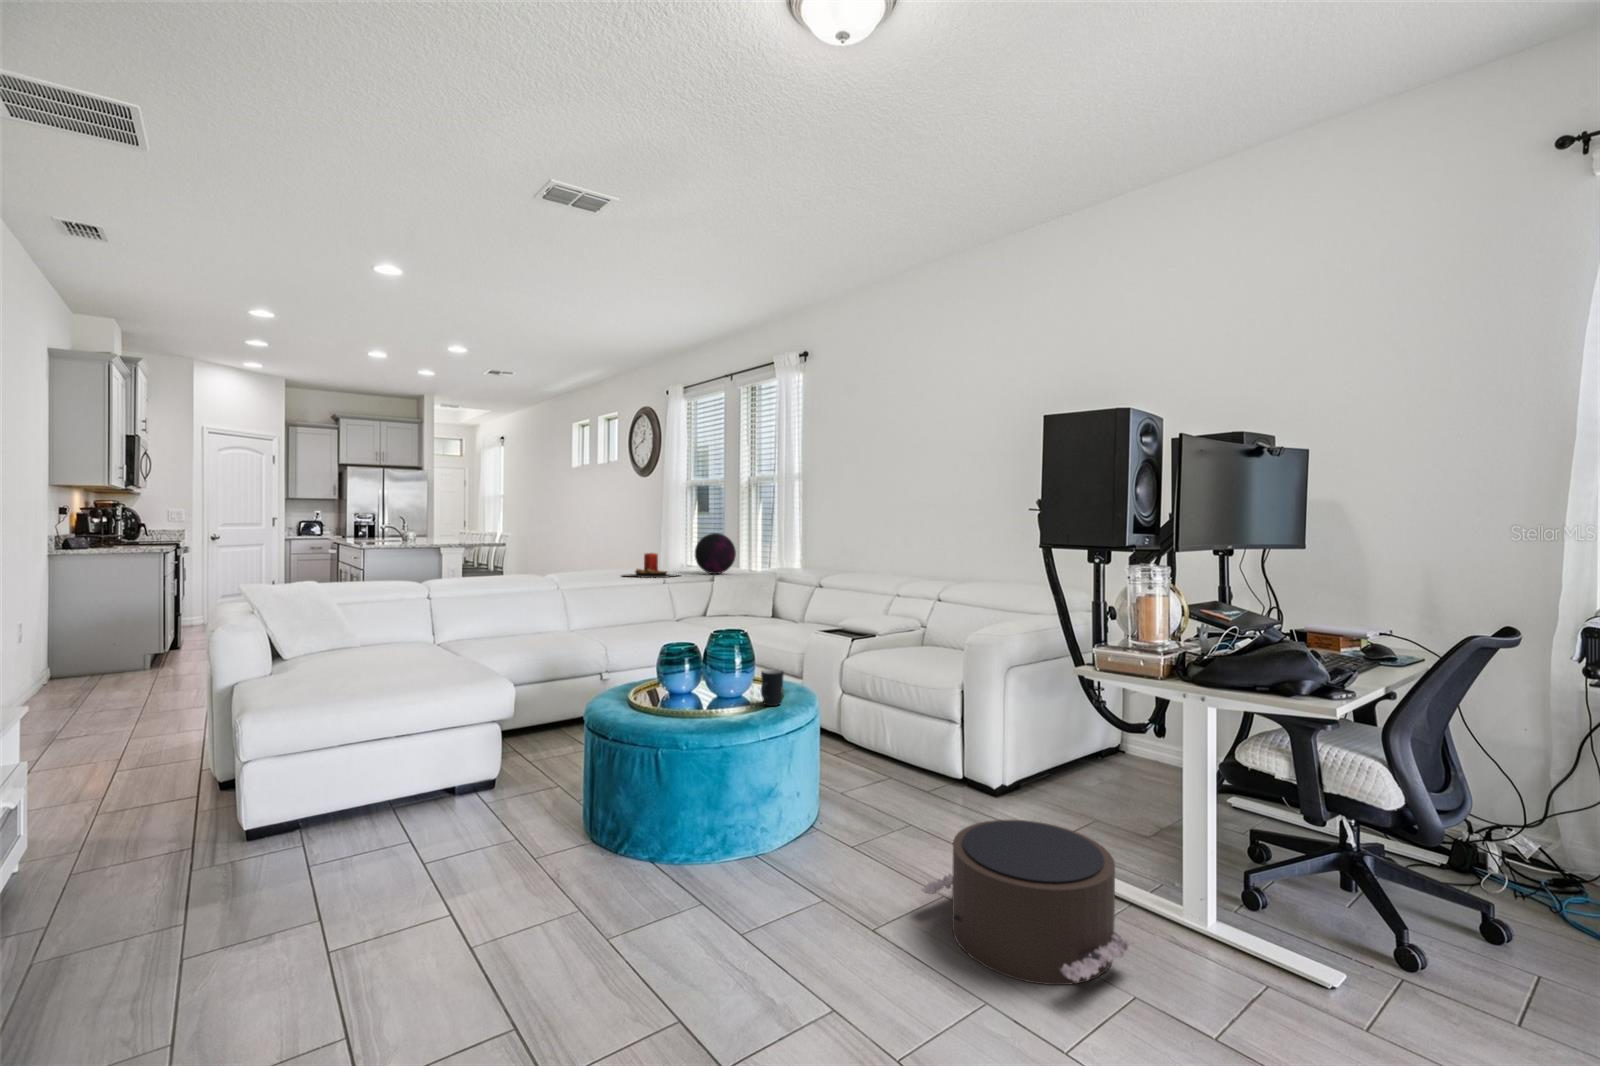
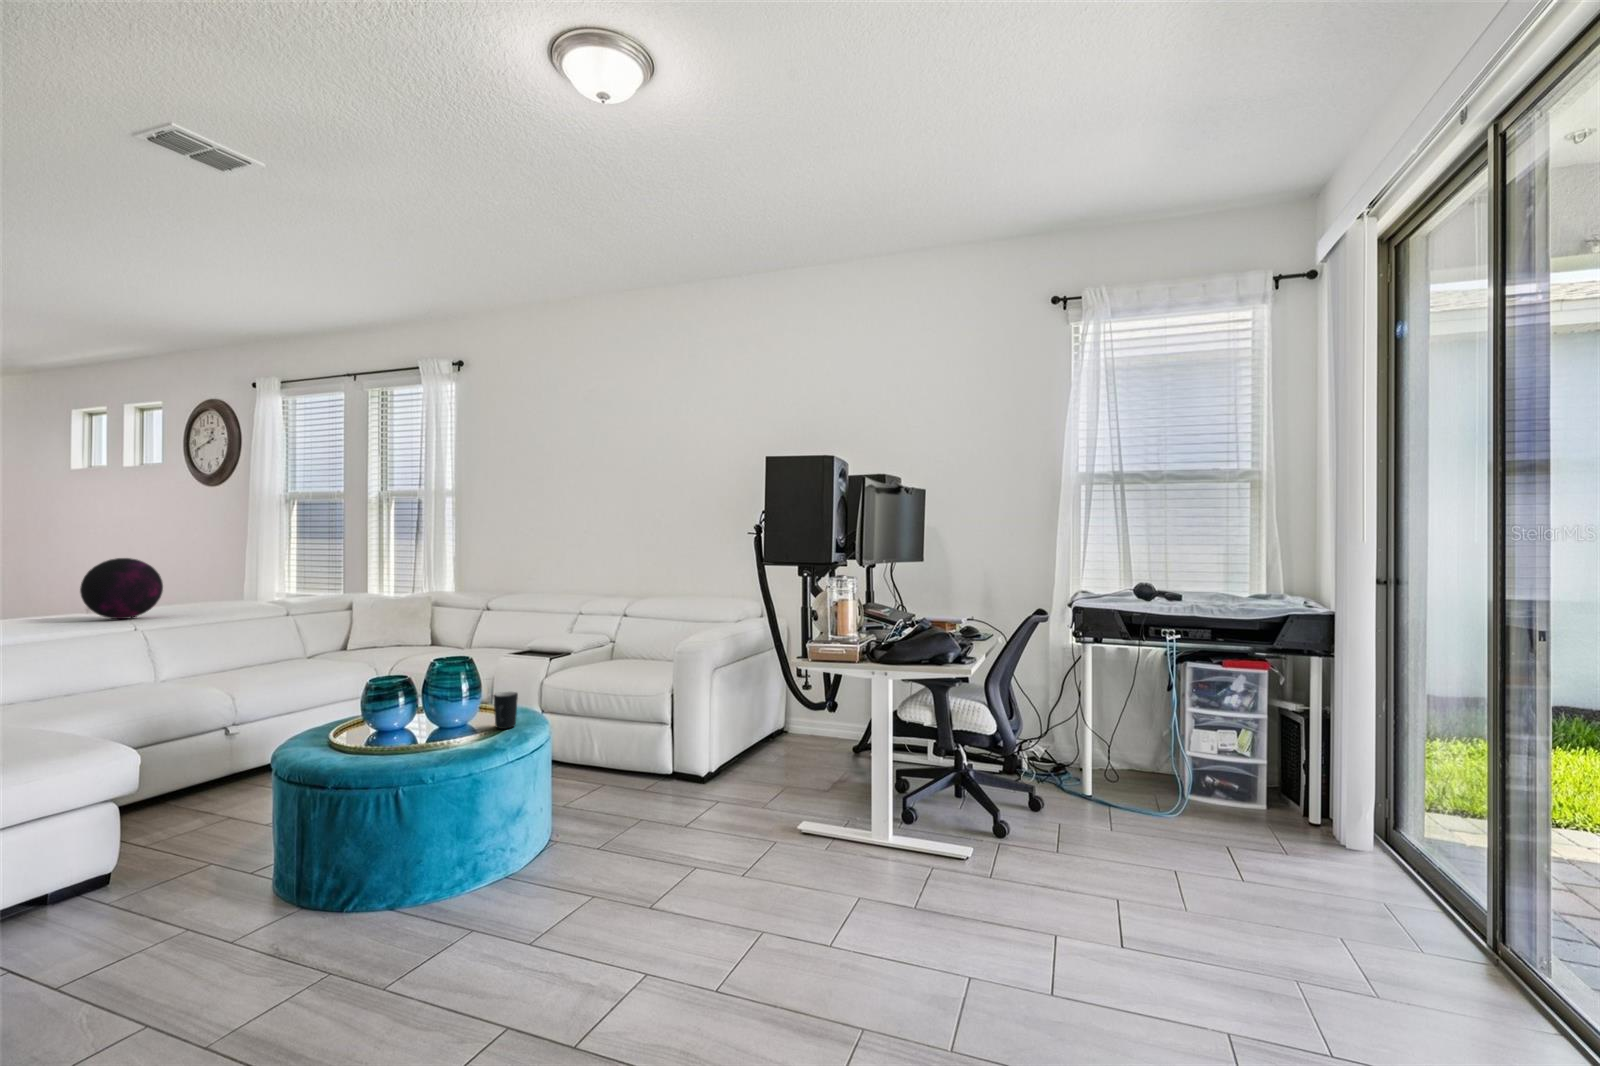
decorative orb: present [695,533,736,574] -> present [80,558,163,619]
candle: present [622,553,676,578] -> none [219,579,307,610]
pouf: present [921,820,1134,985] -> none [682,789,853,912]

